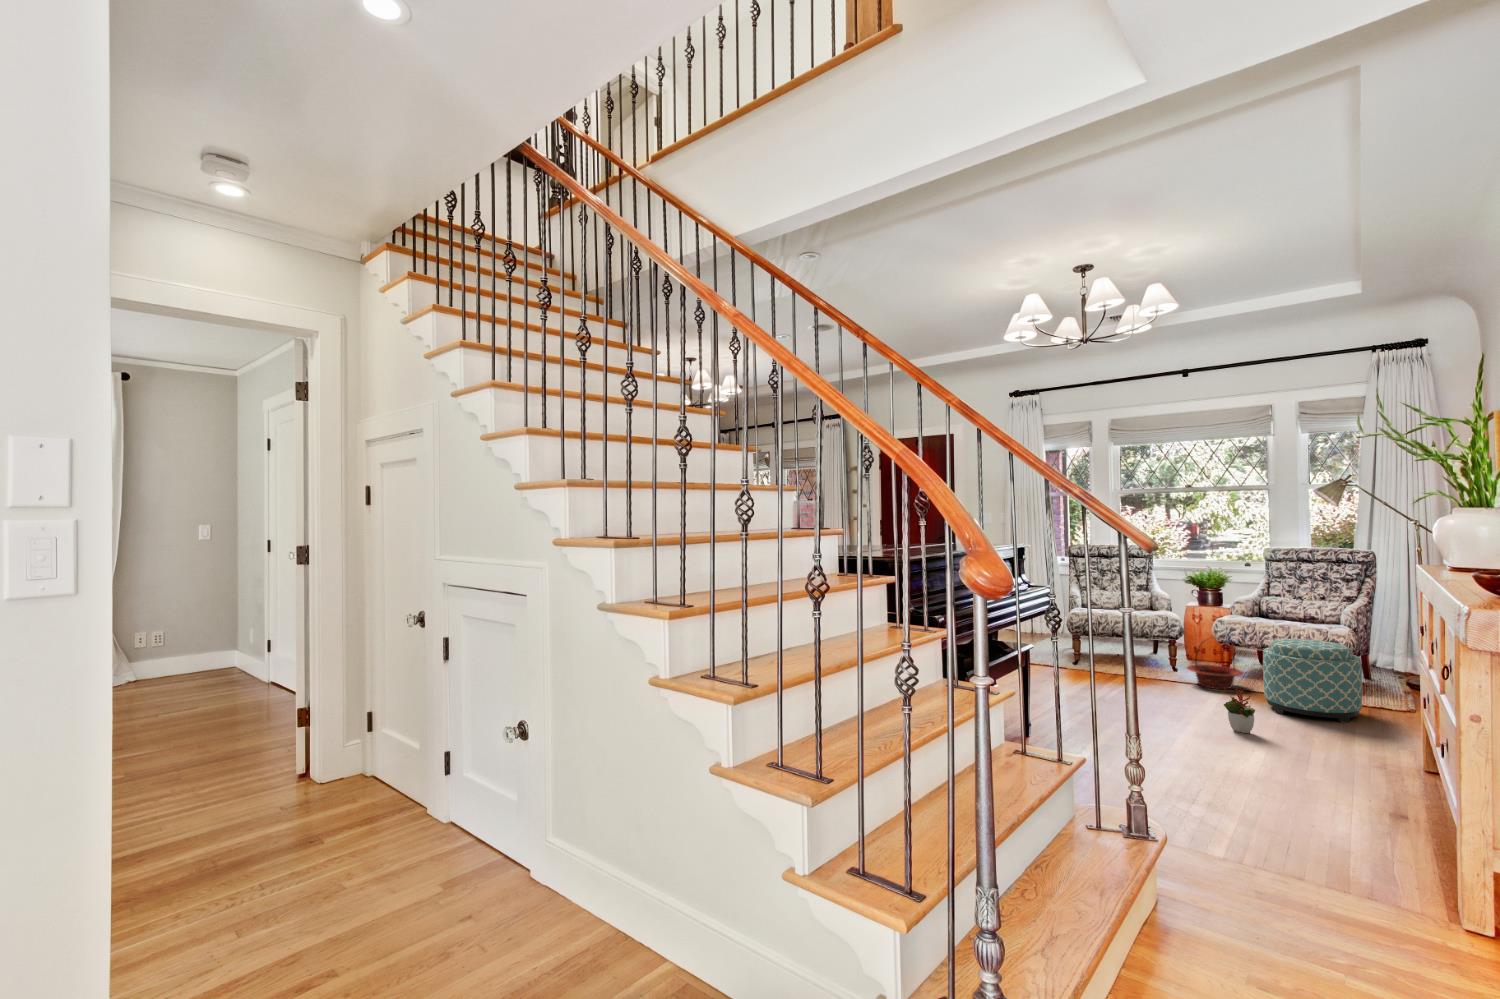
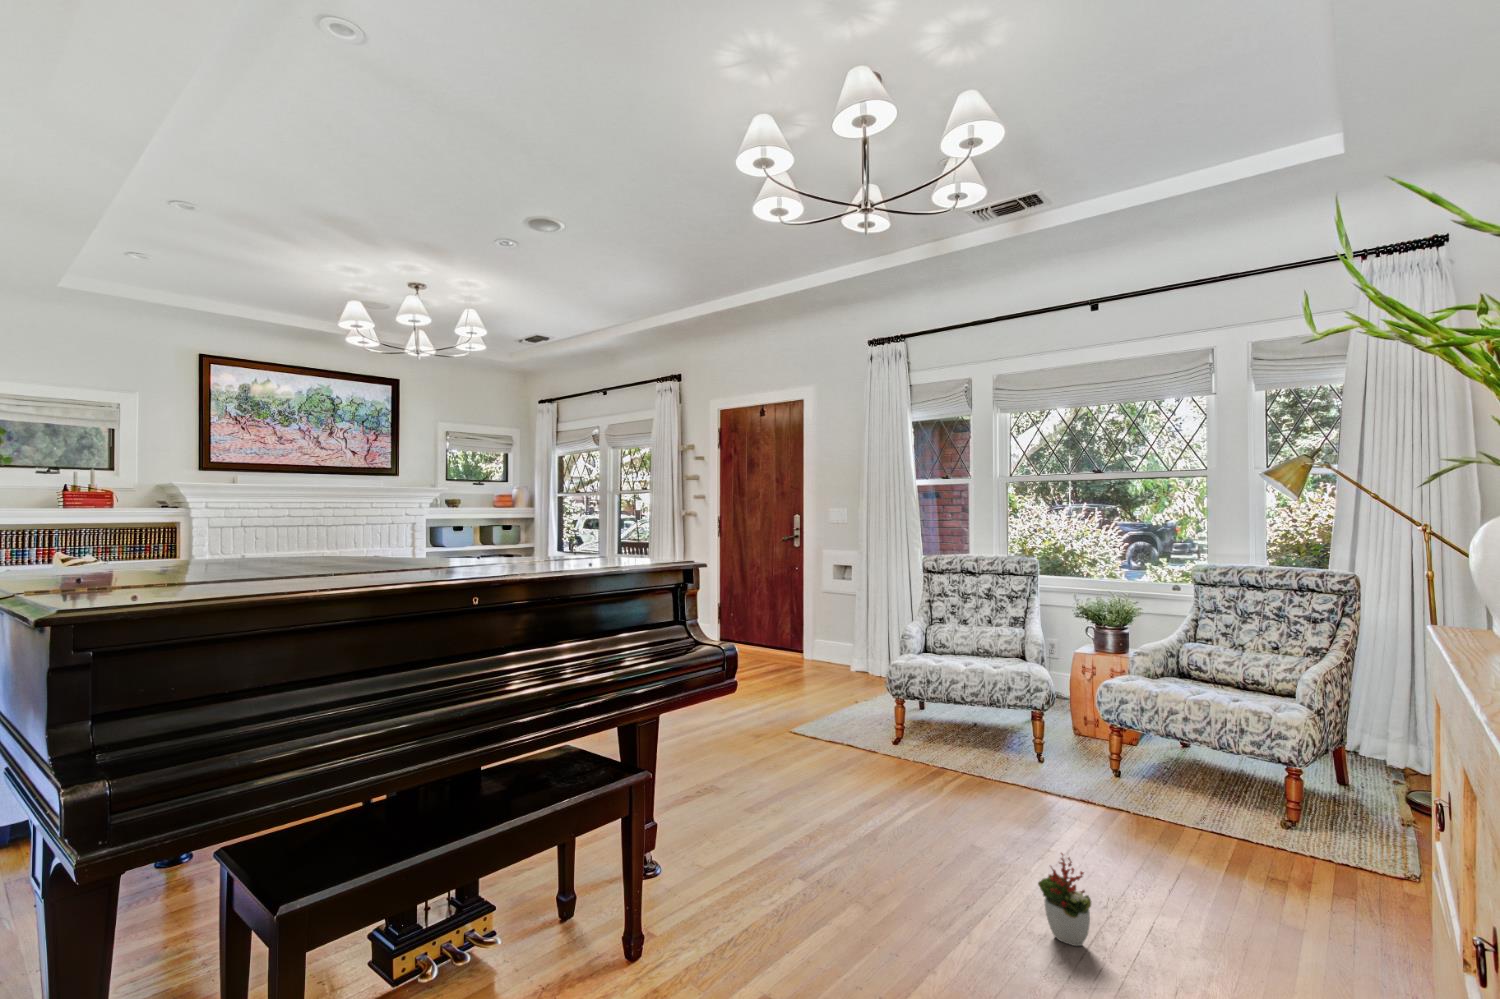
basket: present [1187,638,1243,689] -> none [1045,716,1134,807]
ottoman: present [1263,639,1362,722] -> none [1145,733,1314,912]

